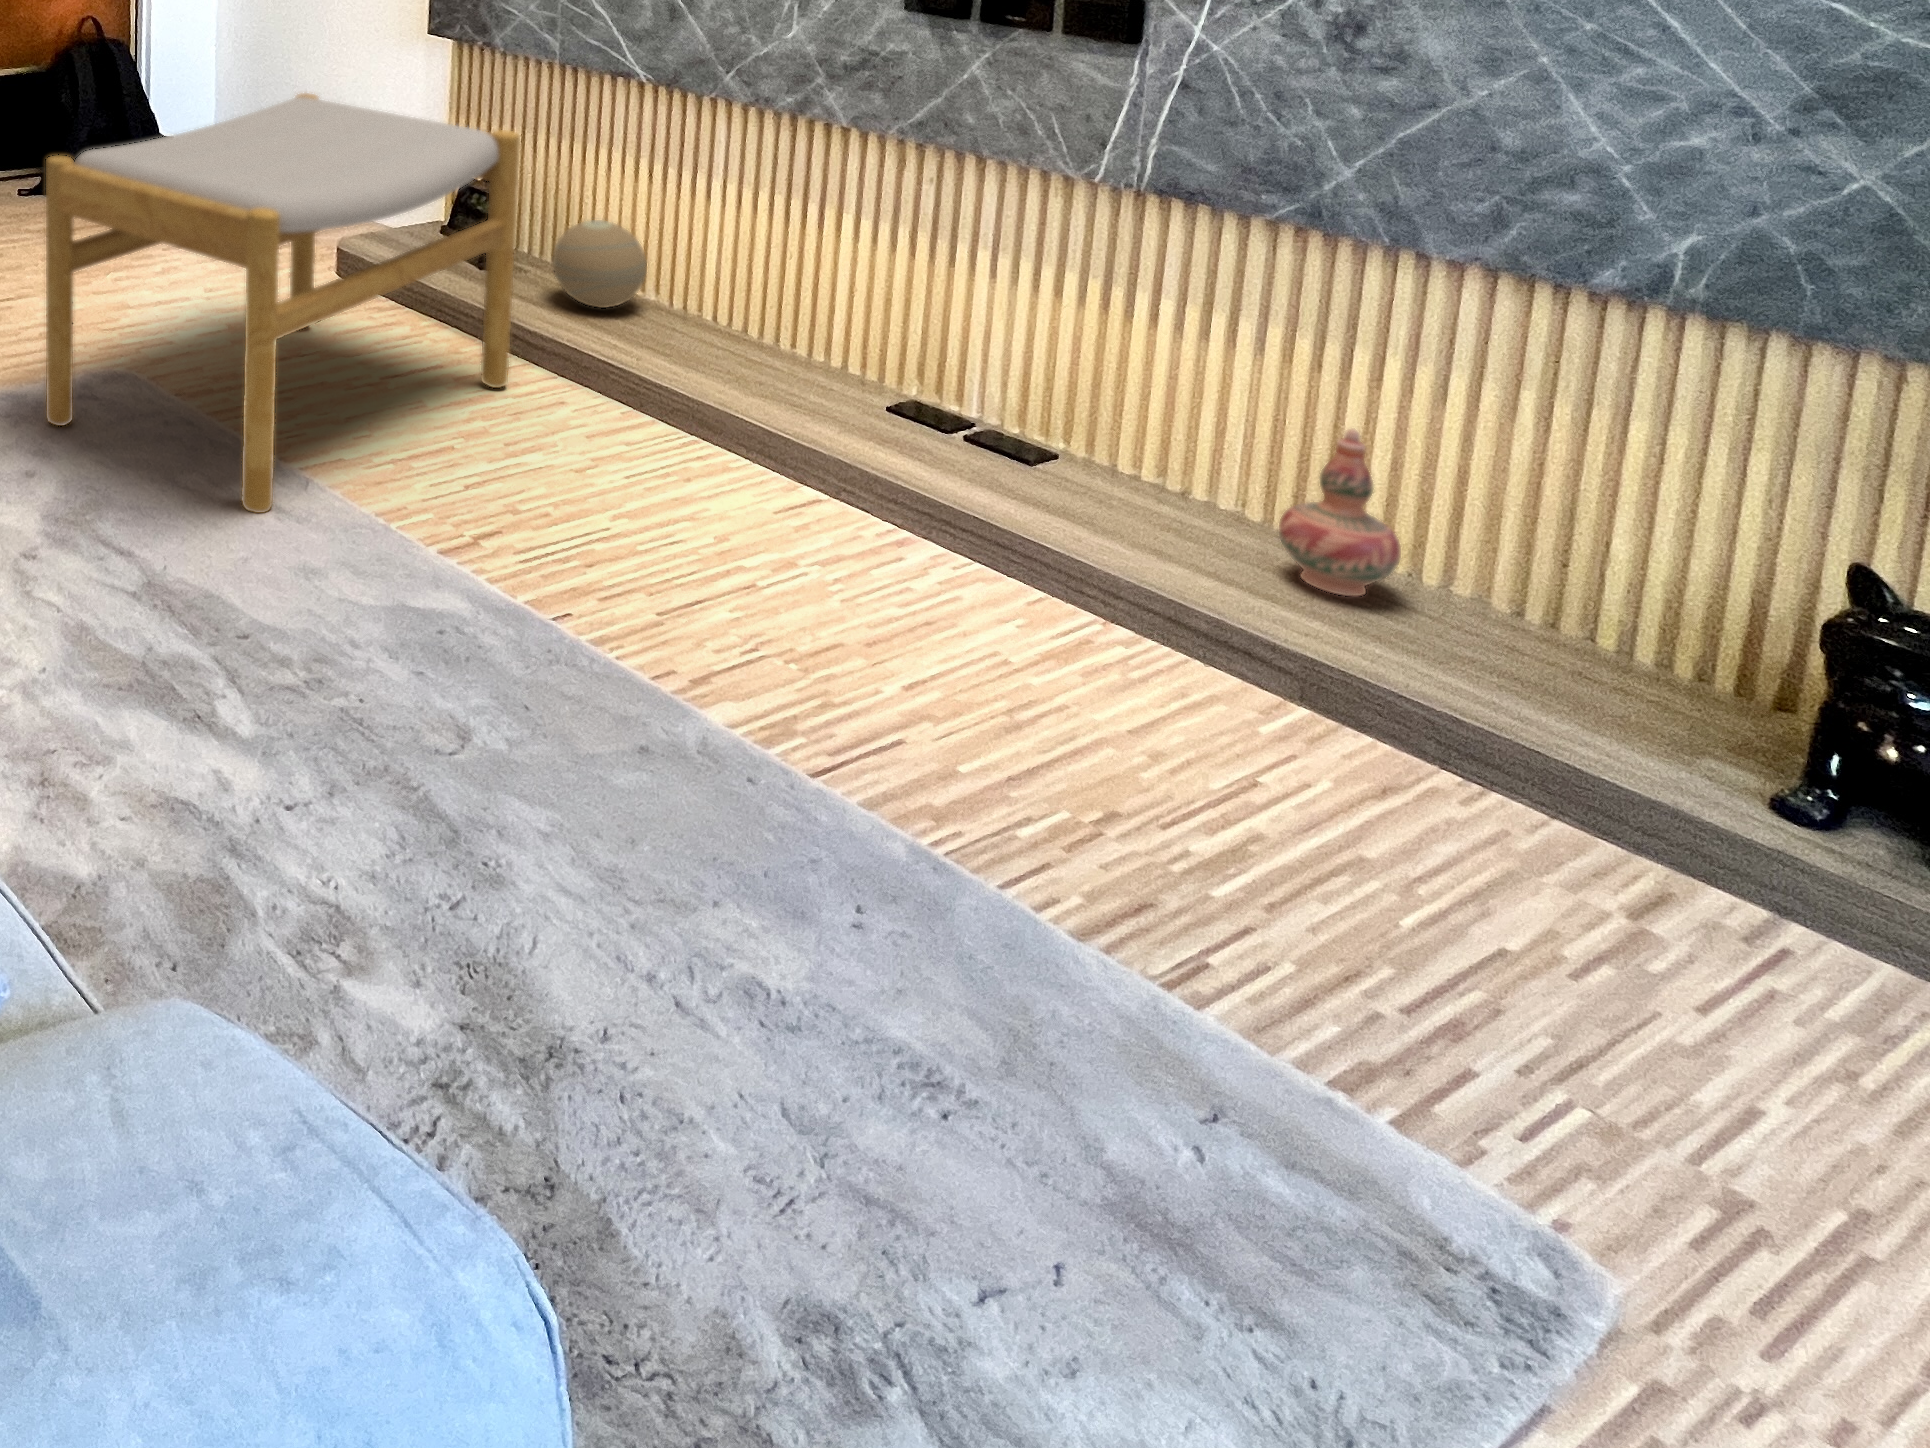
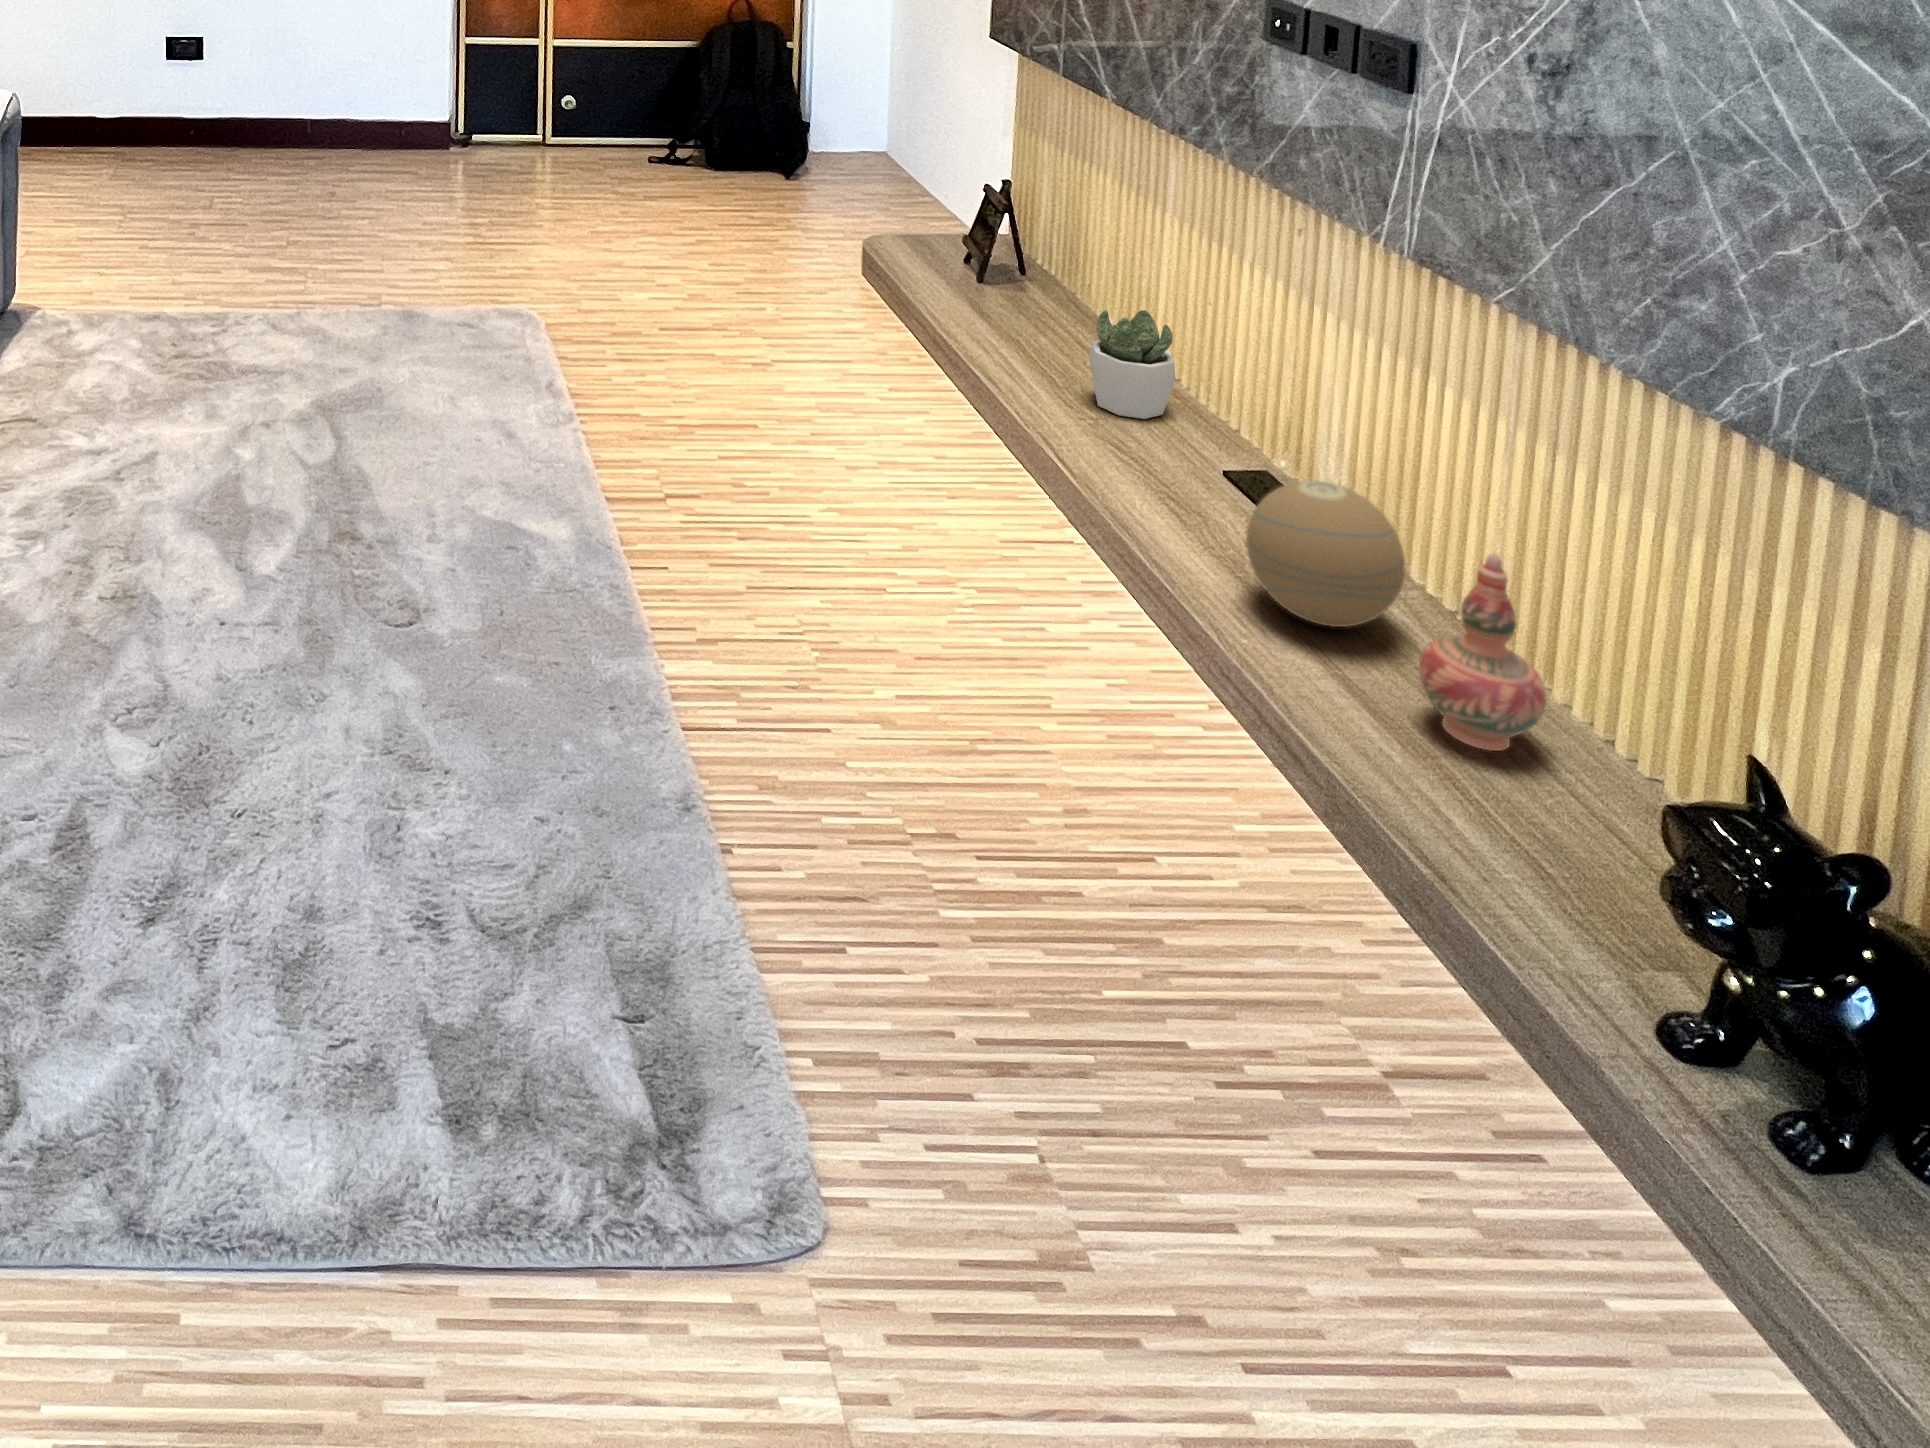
footstool: present [46,93,520,513] -> none [408,77,897,440]
decorative orb: present [553,220,647,308] -> present [1246,480,1406,627]
succulent plant: none [700,265,783,364] -> present [1089,310,1175,419]

